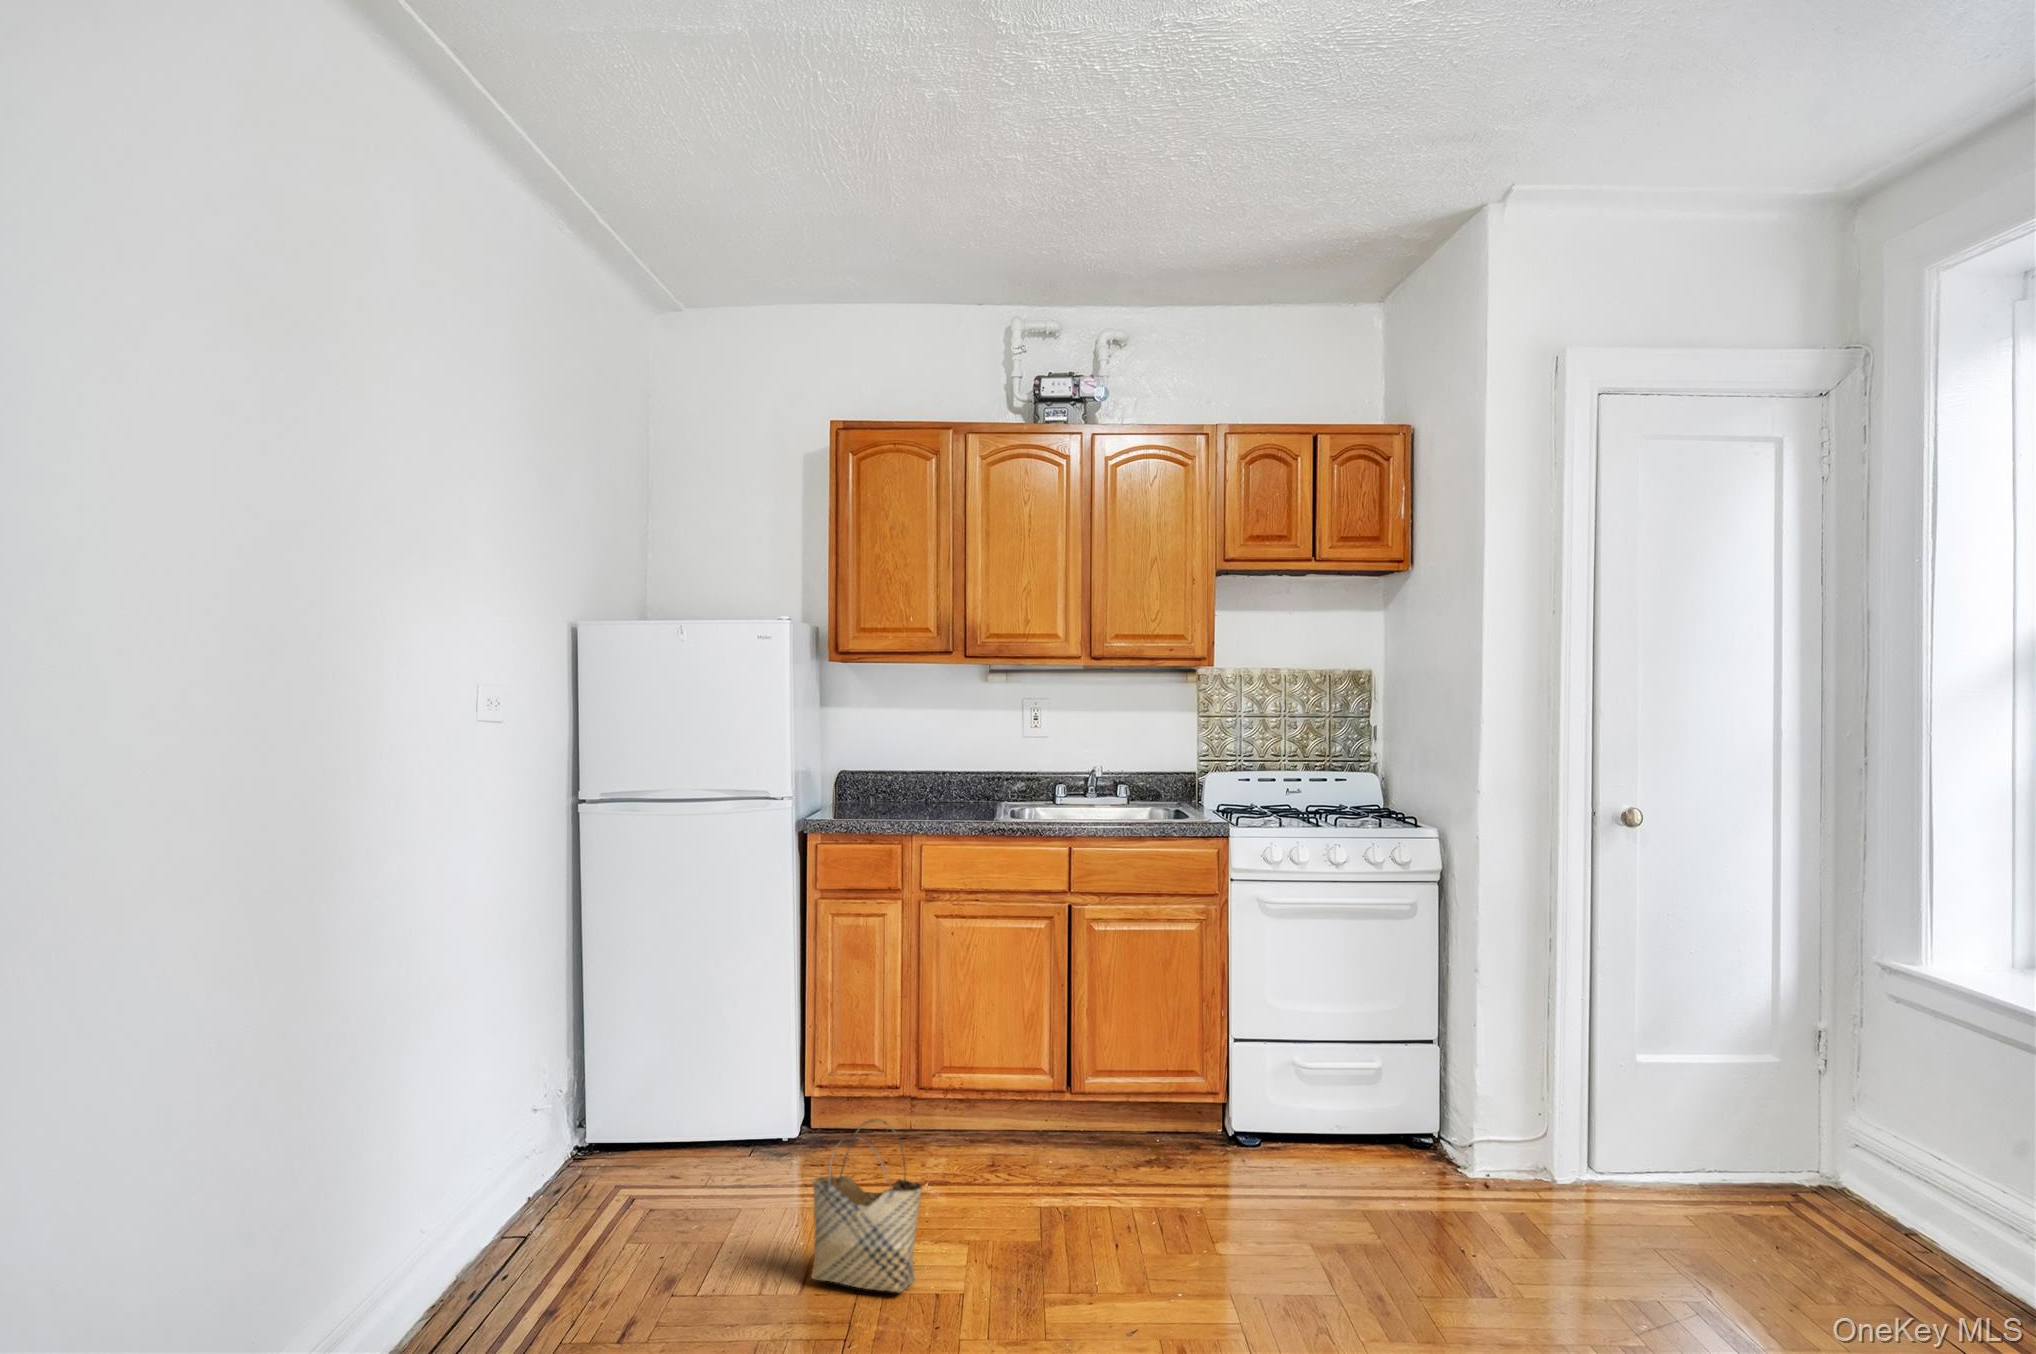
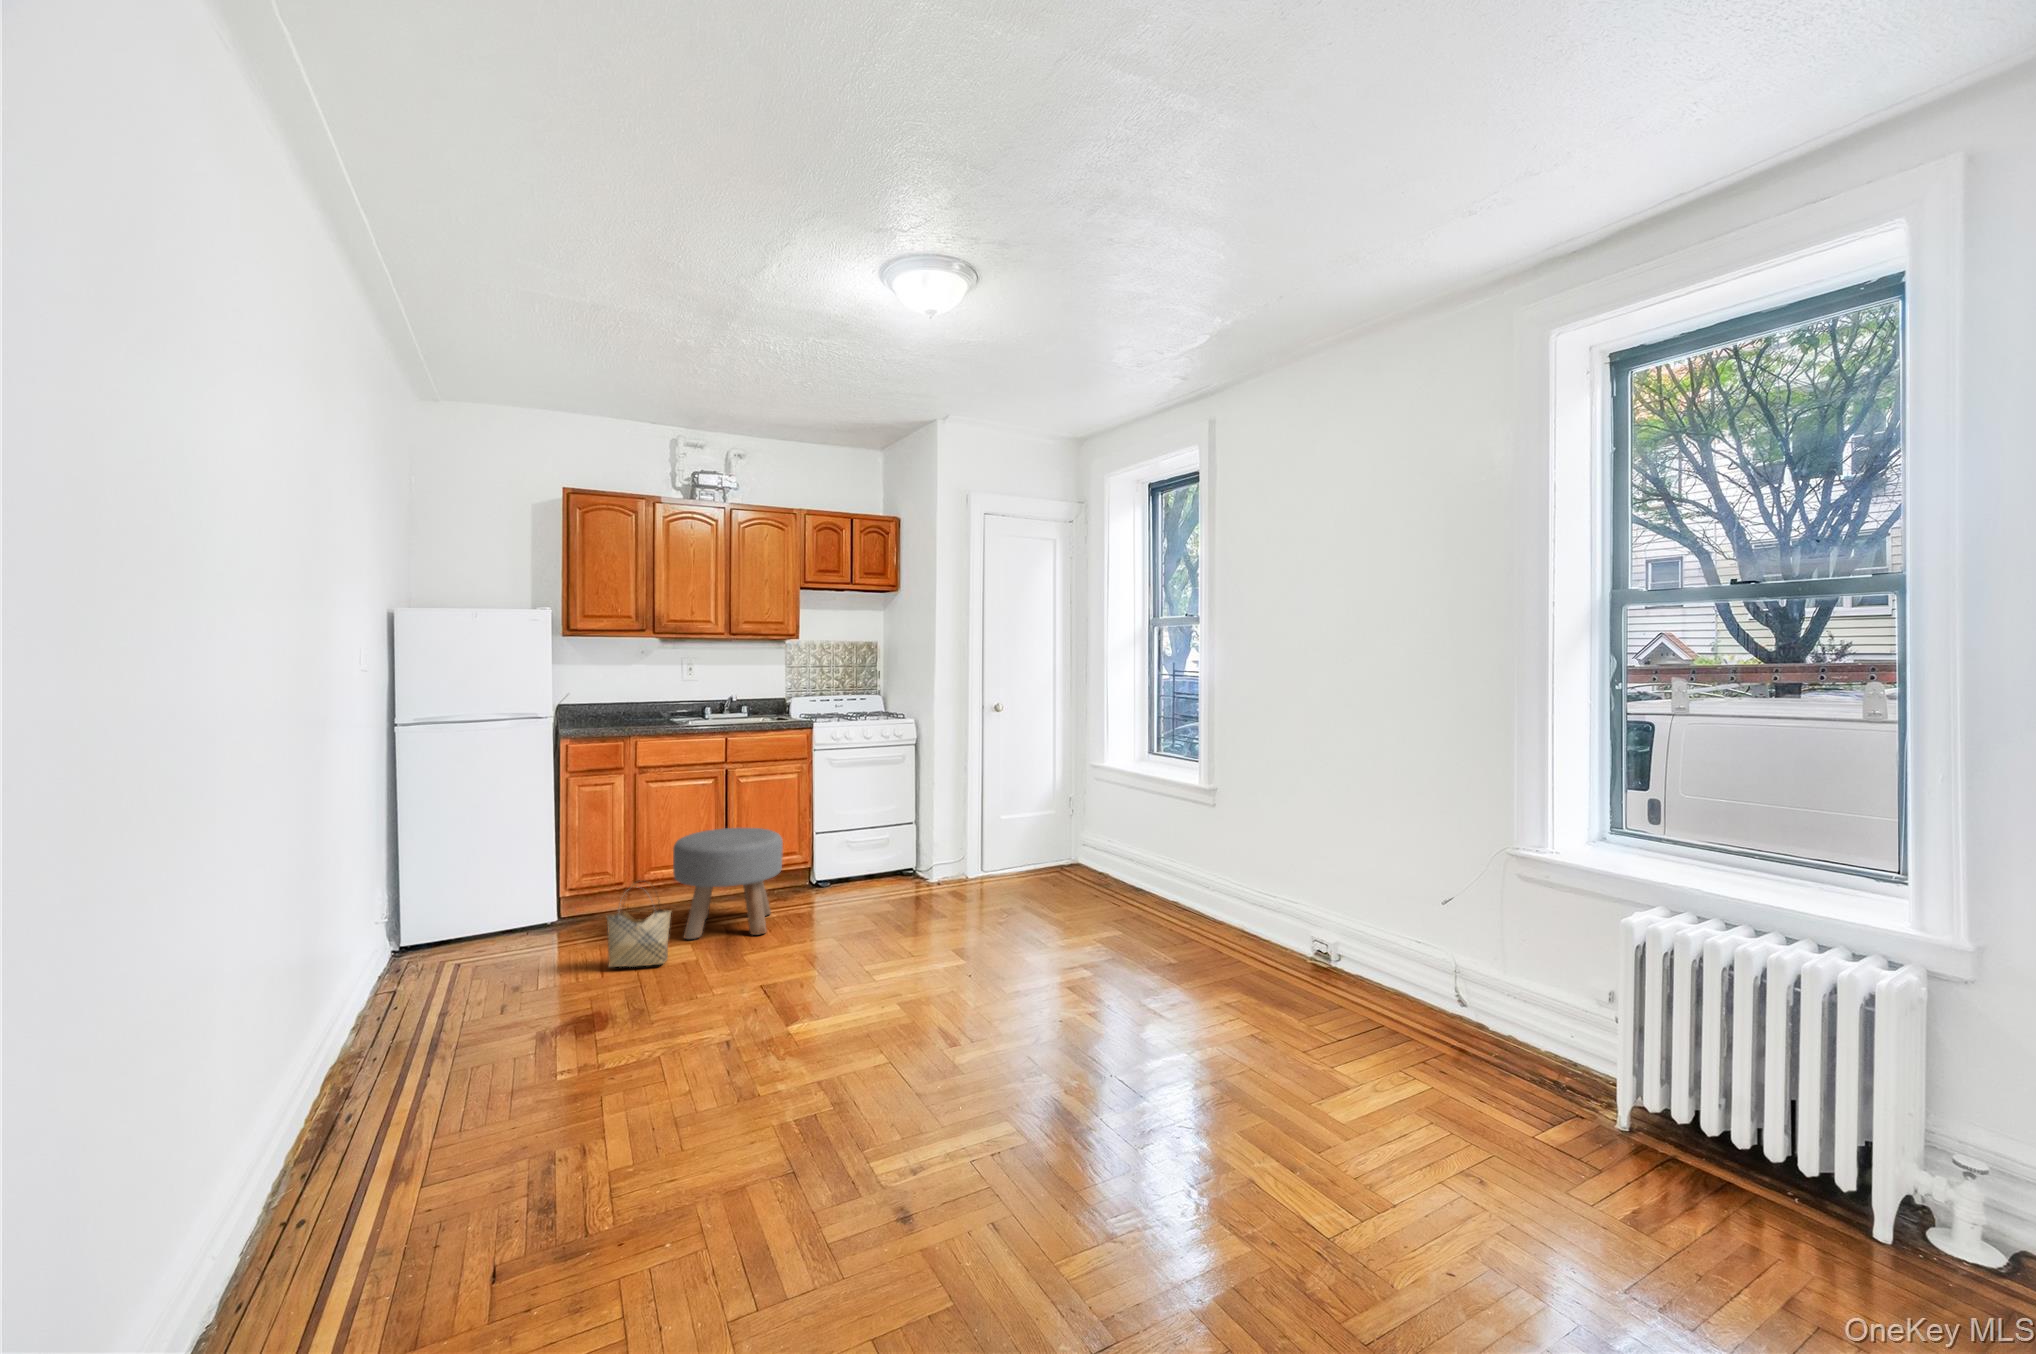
ottoman: none [953,1020,1149,1251] -> present [673,828,783,939]

